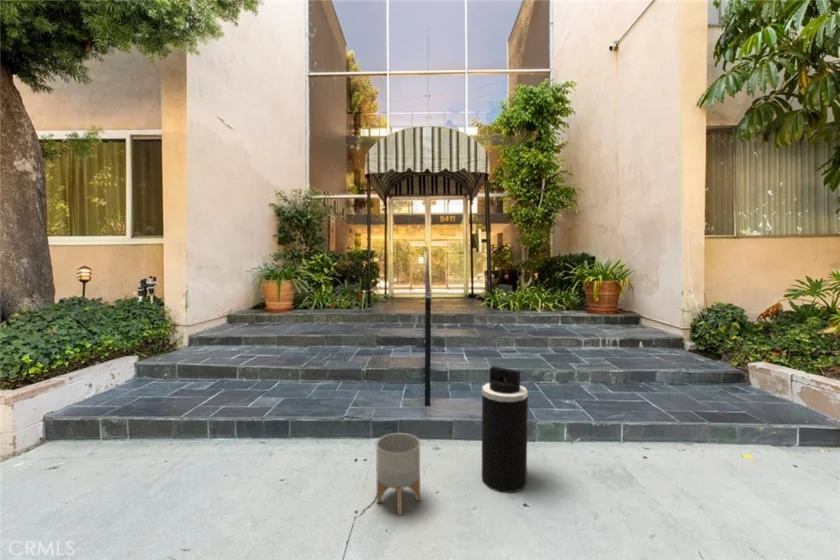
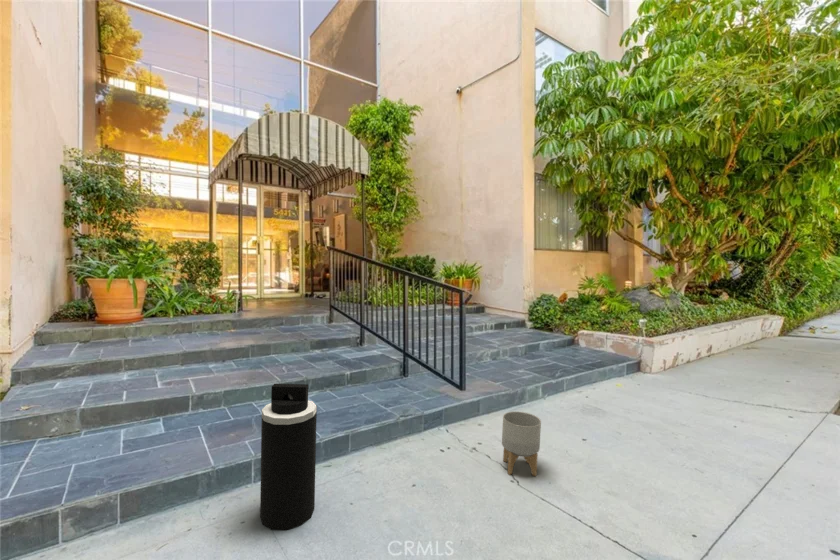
trash can: present [482,367,528,492] -> present [260,384,317,530]

